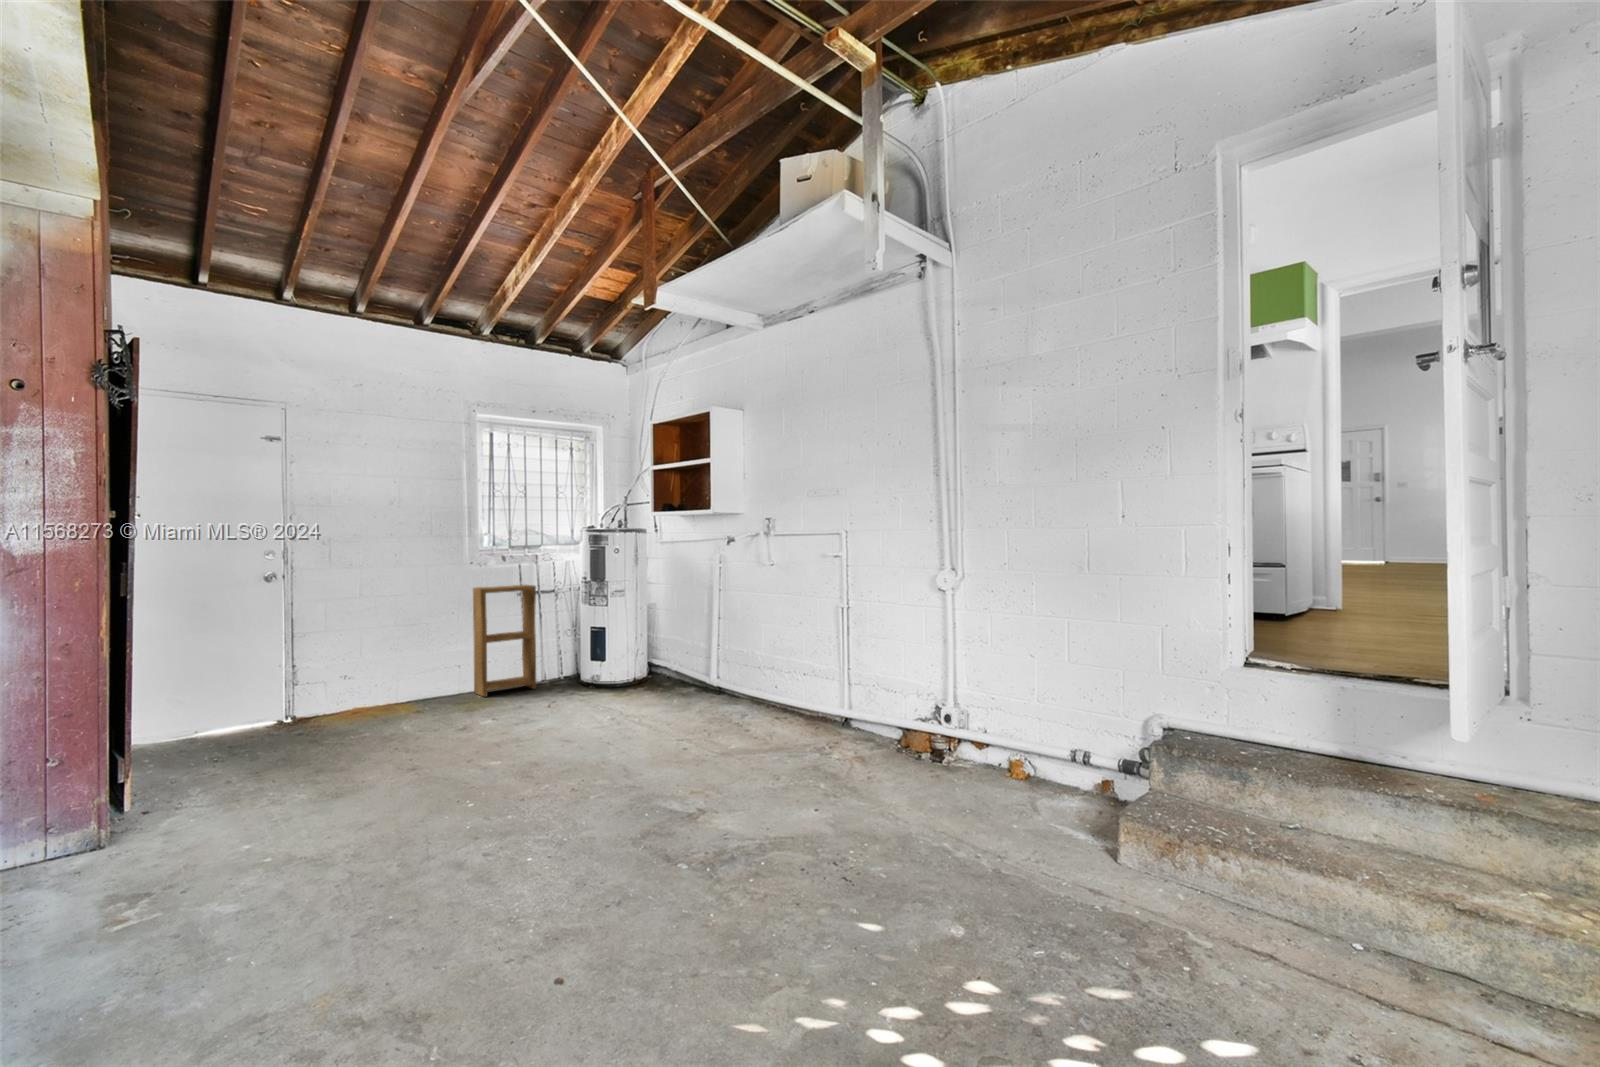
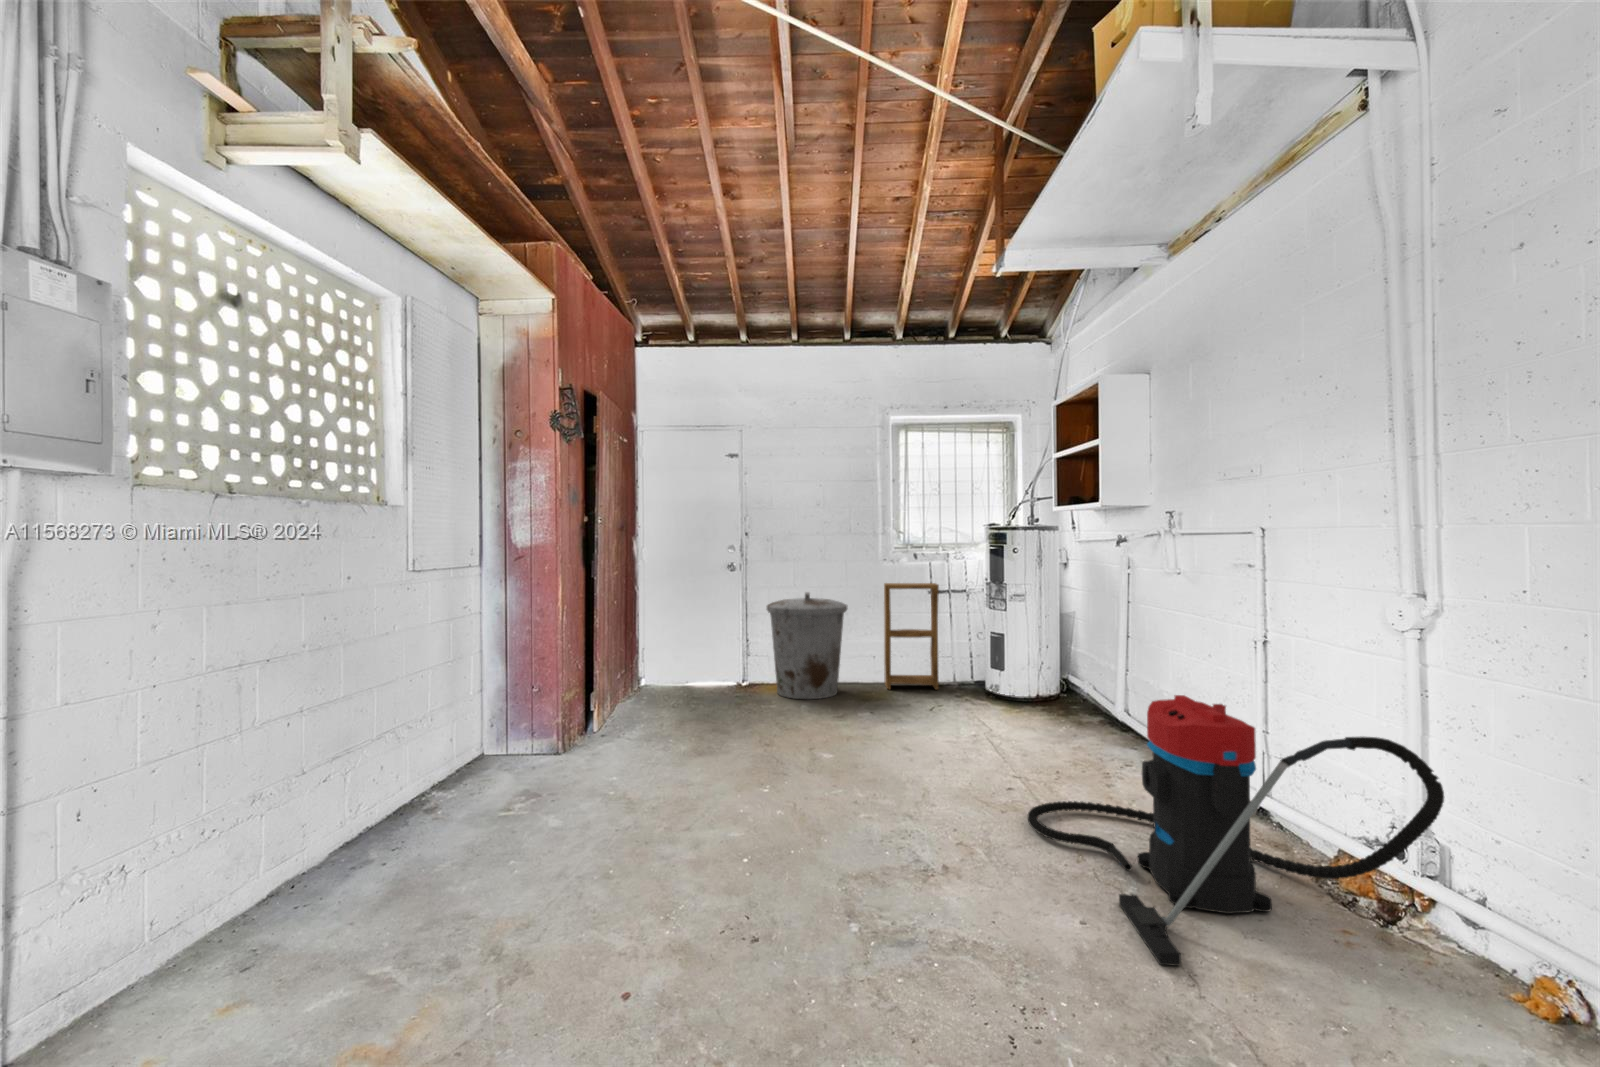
trash can: none [336,602,443,725] -> present [767,592,848,699]
vacuum cleaner: none [722,647,977,820] -> present [1028,695,1444,966]

